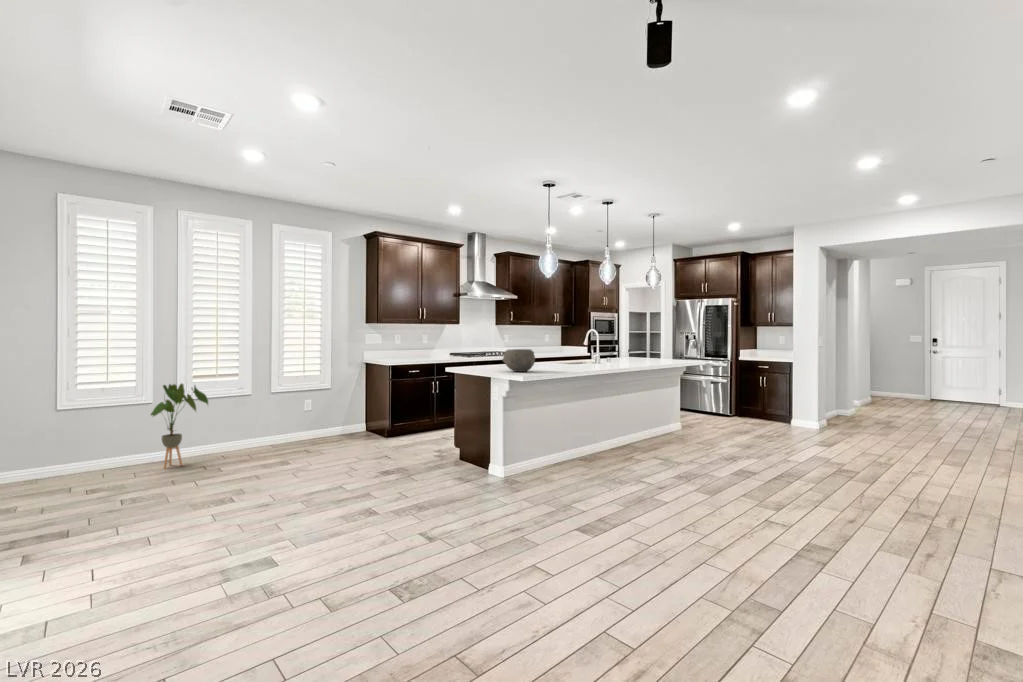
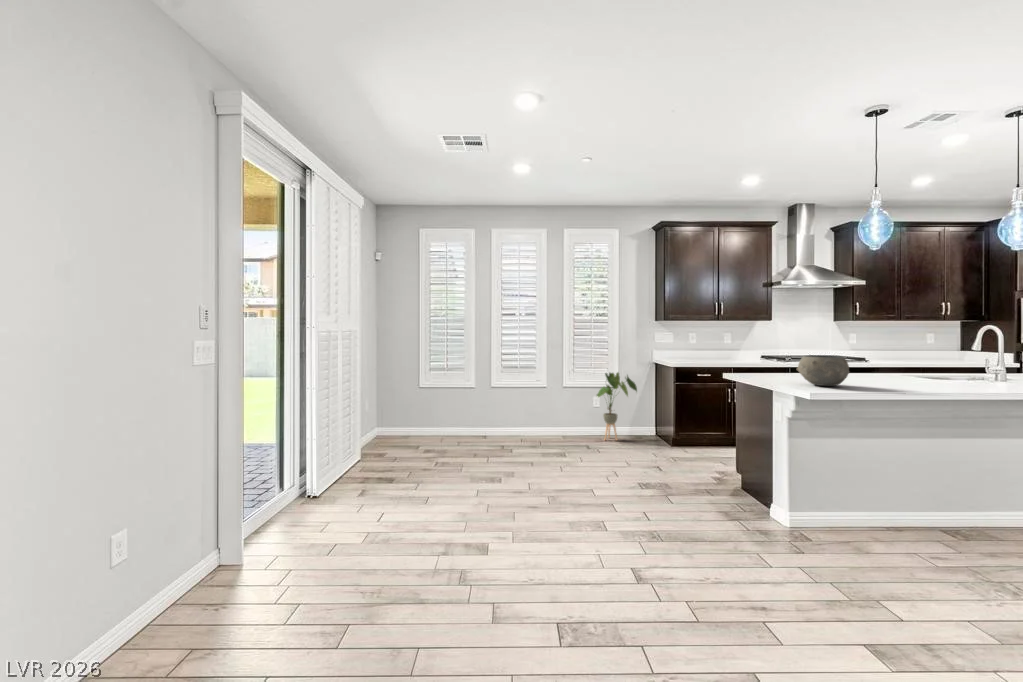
house plant: present [151,384,208,468] -> present [597,373,637,439]

